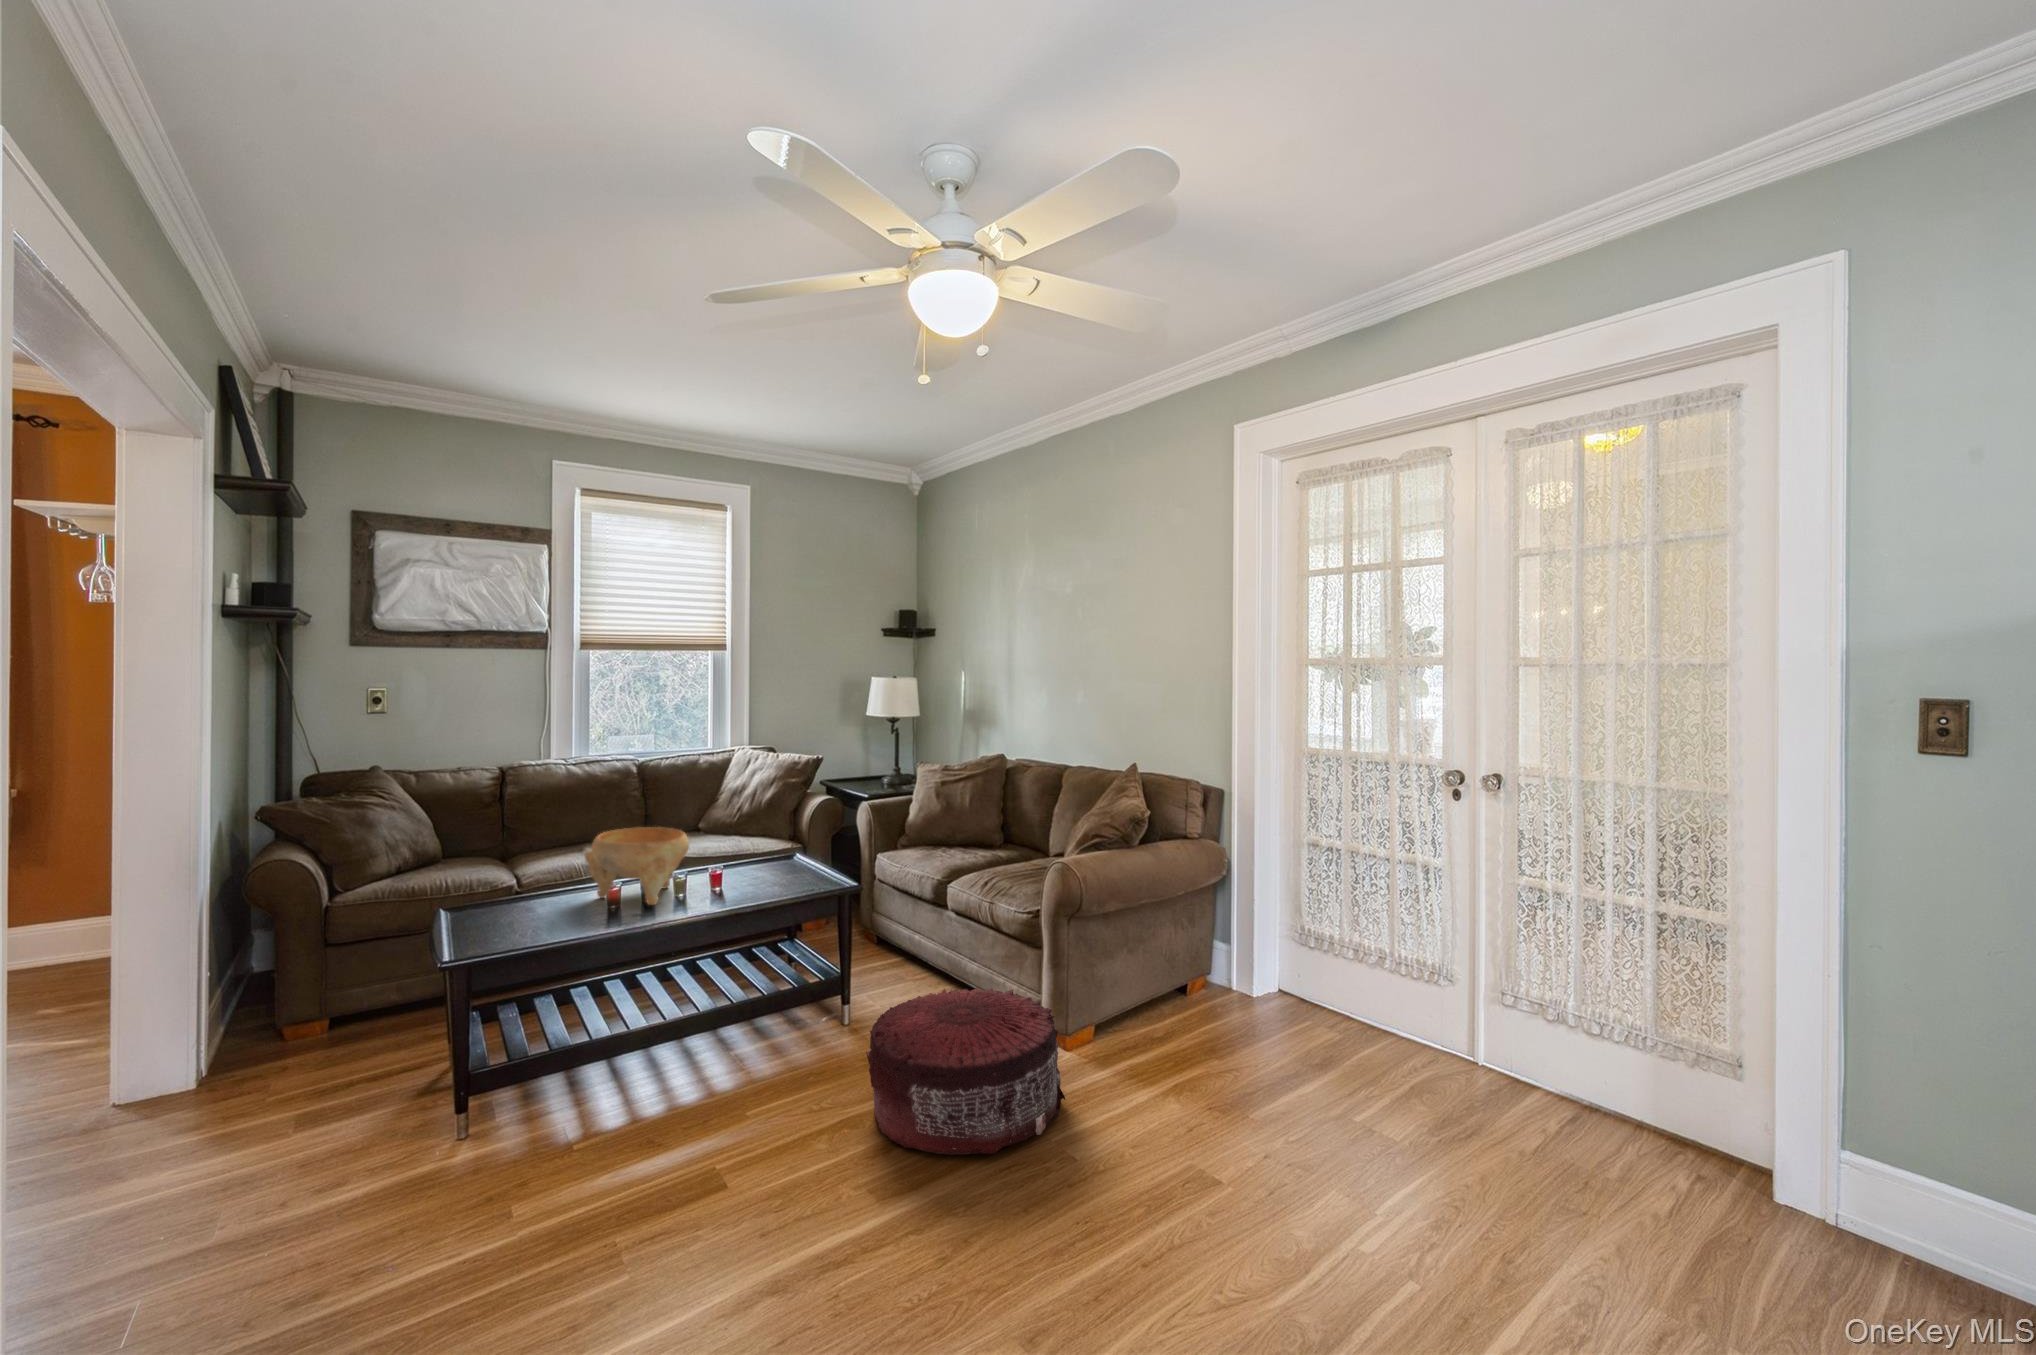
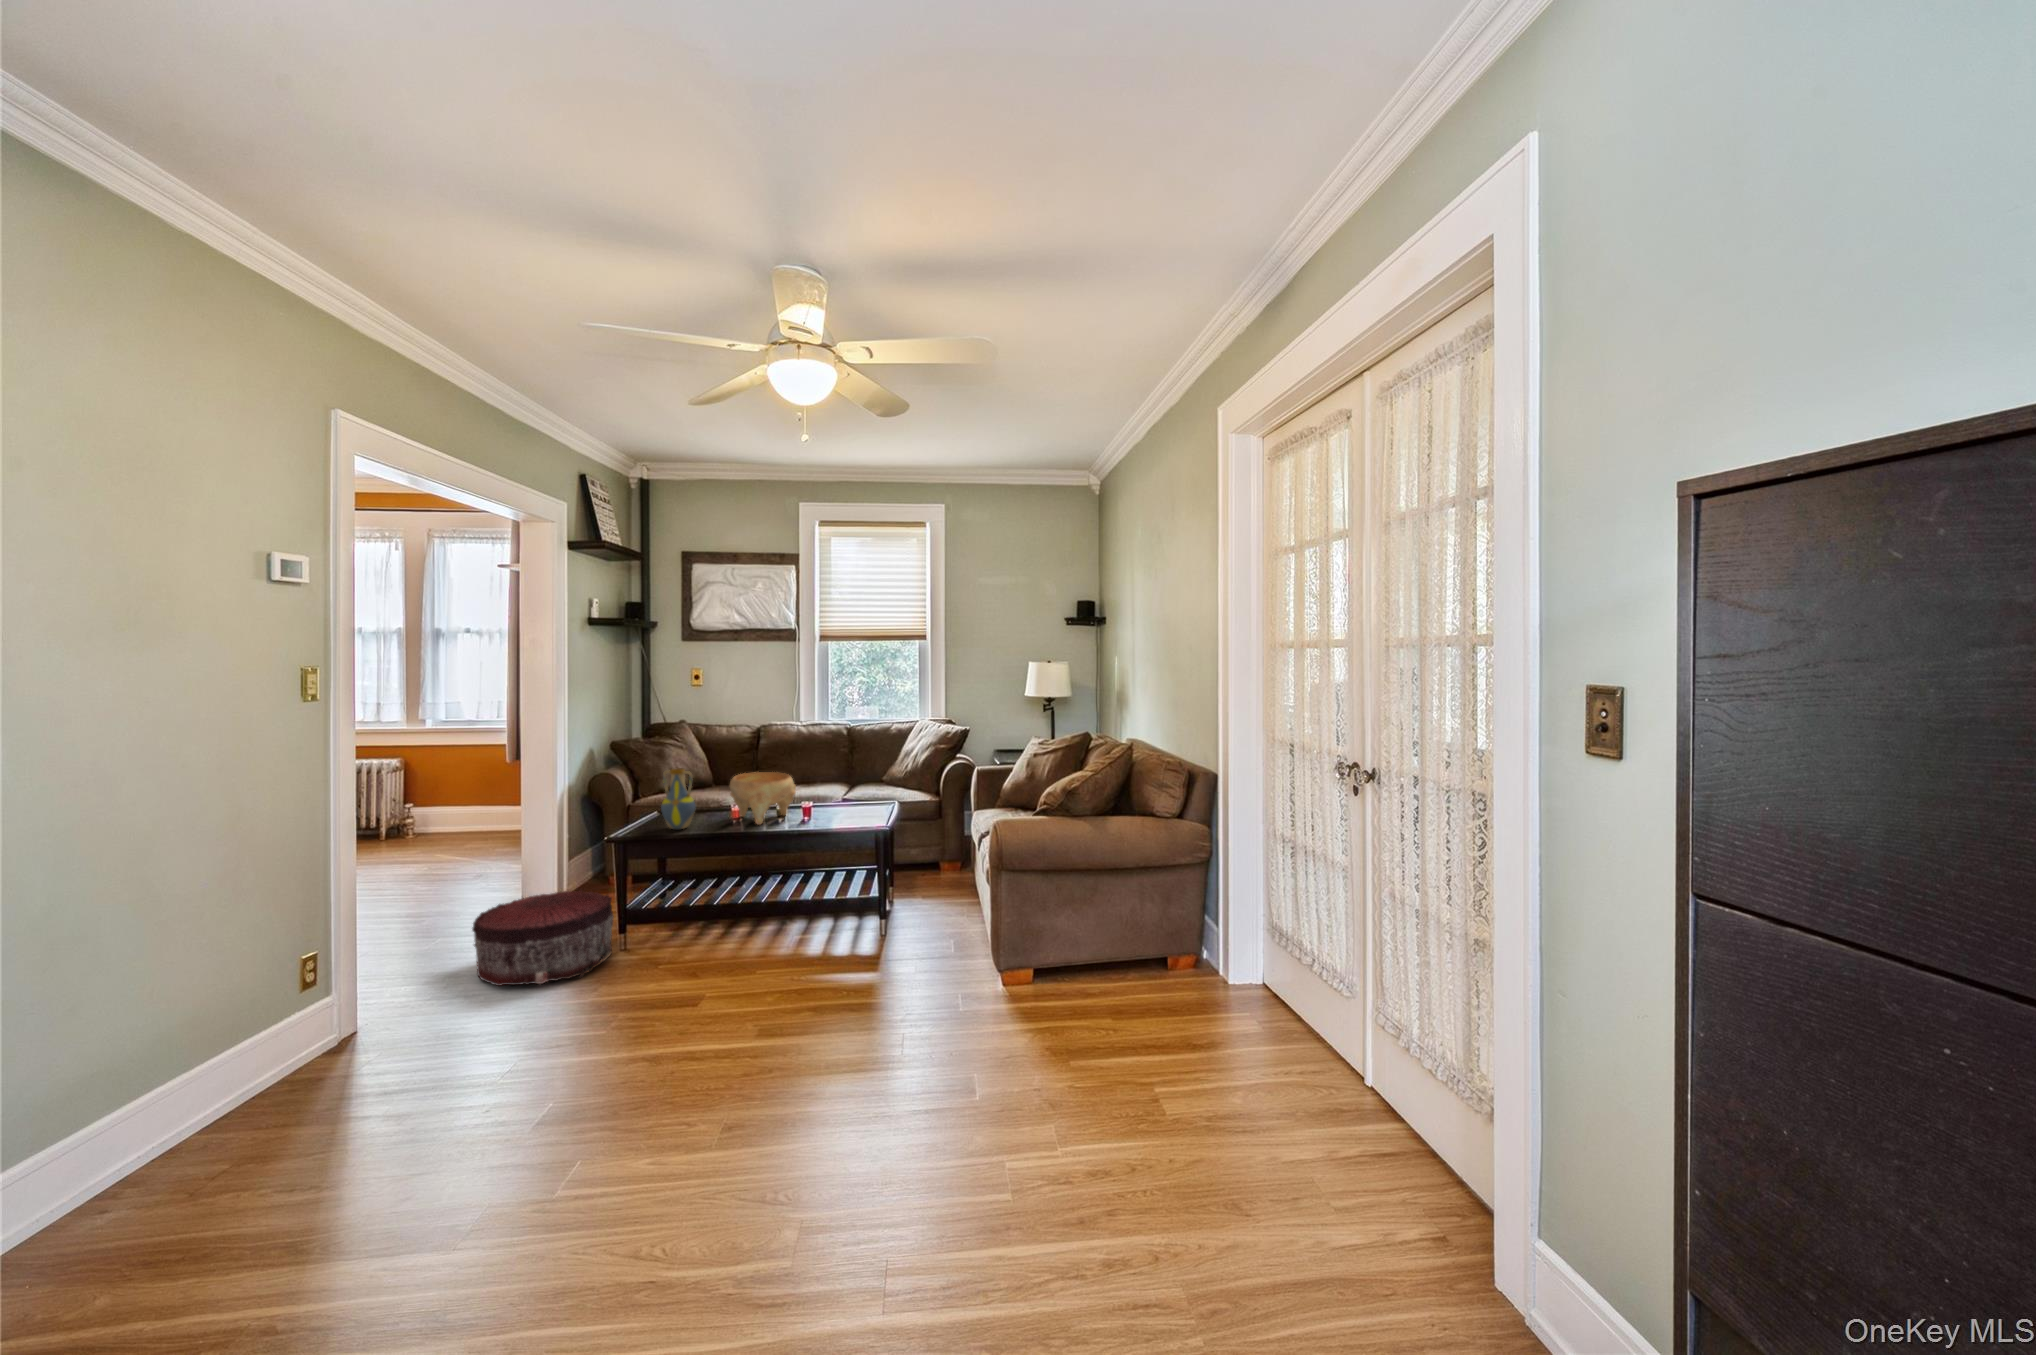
vase: none [493,832,552,930] -> present [661,769,695,829]
pouf: present [866,988,1065,1154] -> present [472,891,614,986]

